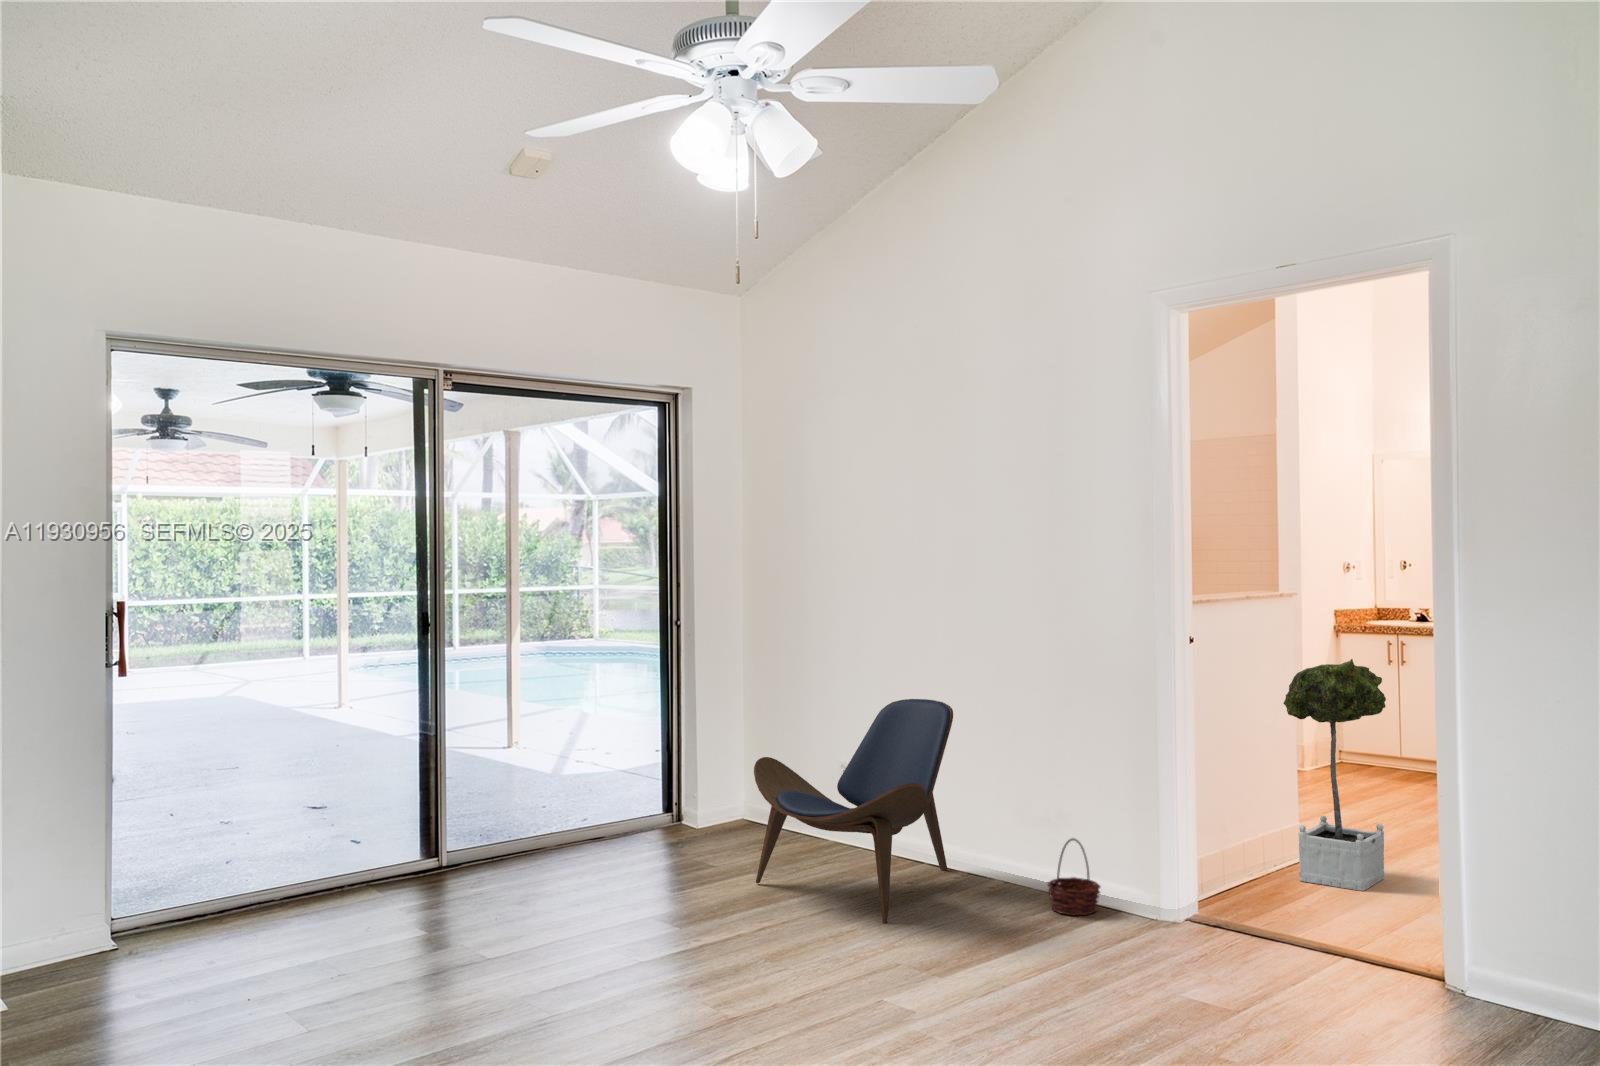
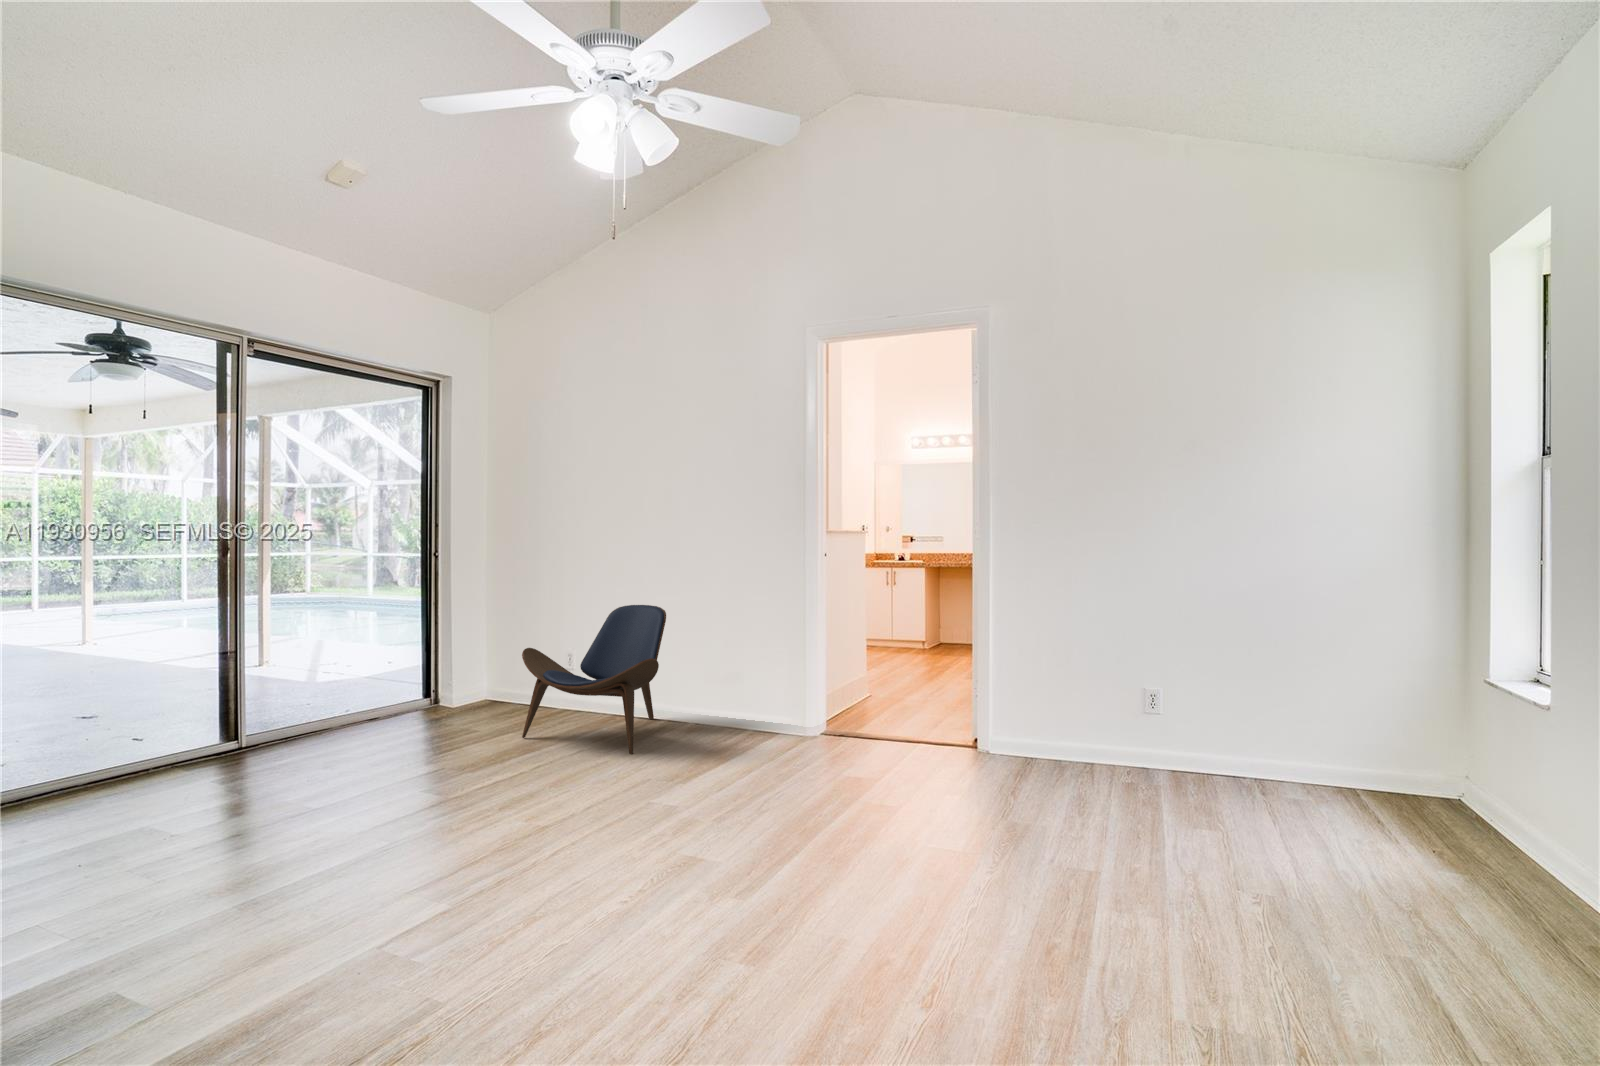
potted tree: present [1283,659,1386,891] -> none [862,576,917,711]
basket: present [1047,838,1100,915] -> none [731,690,765,738]

